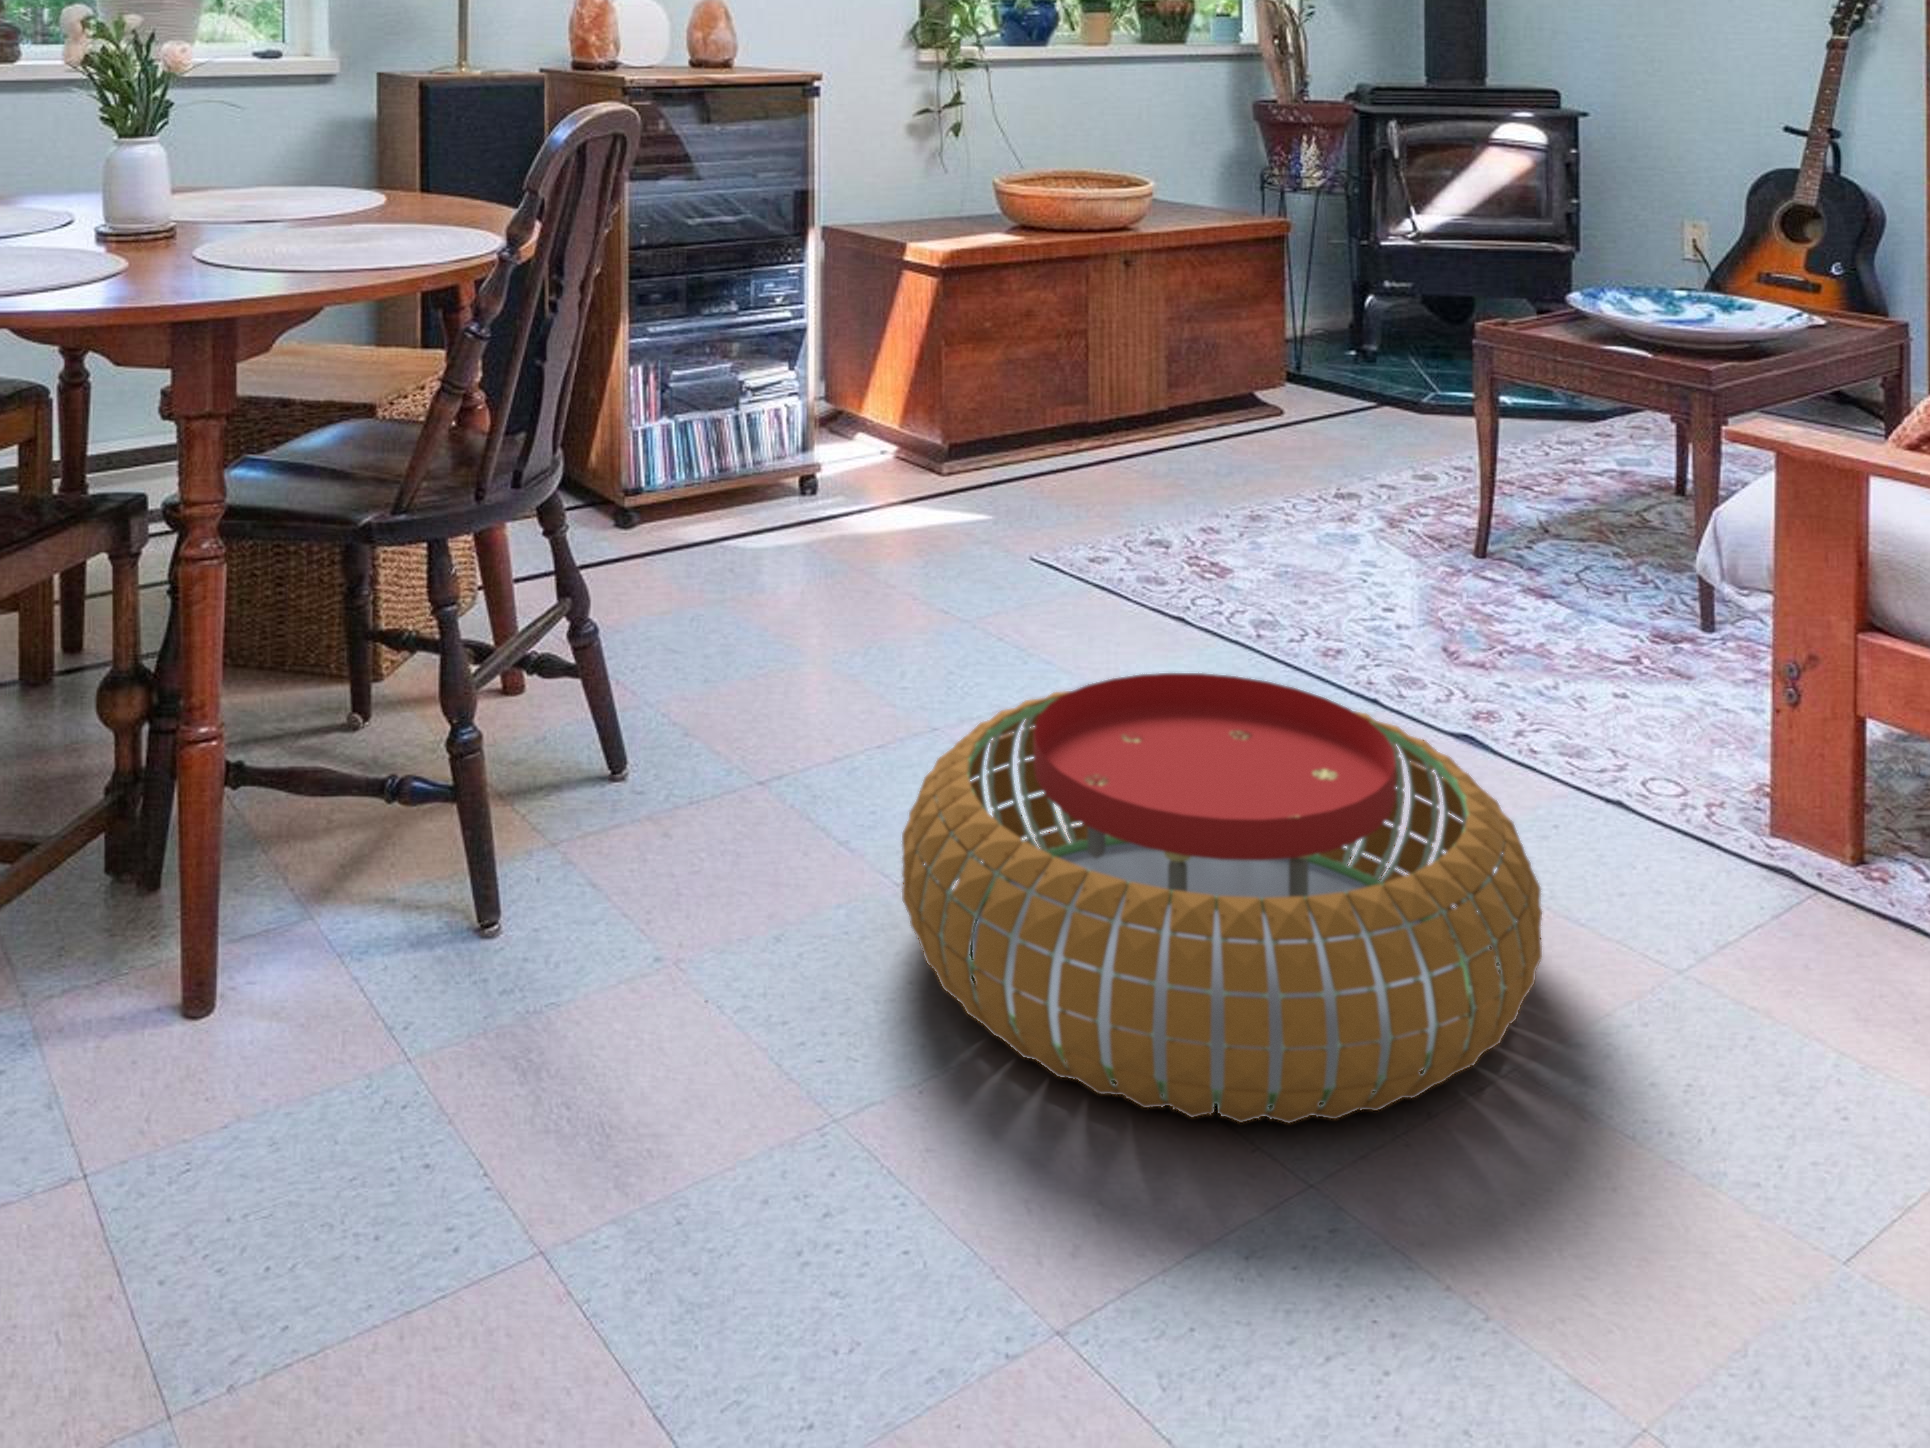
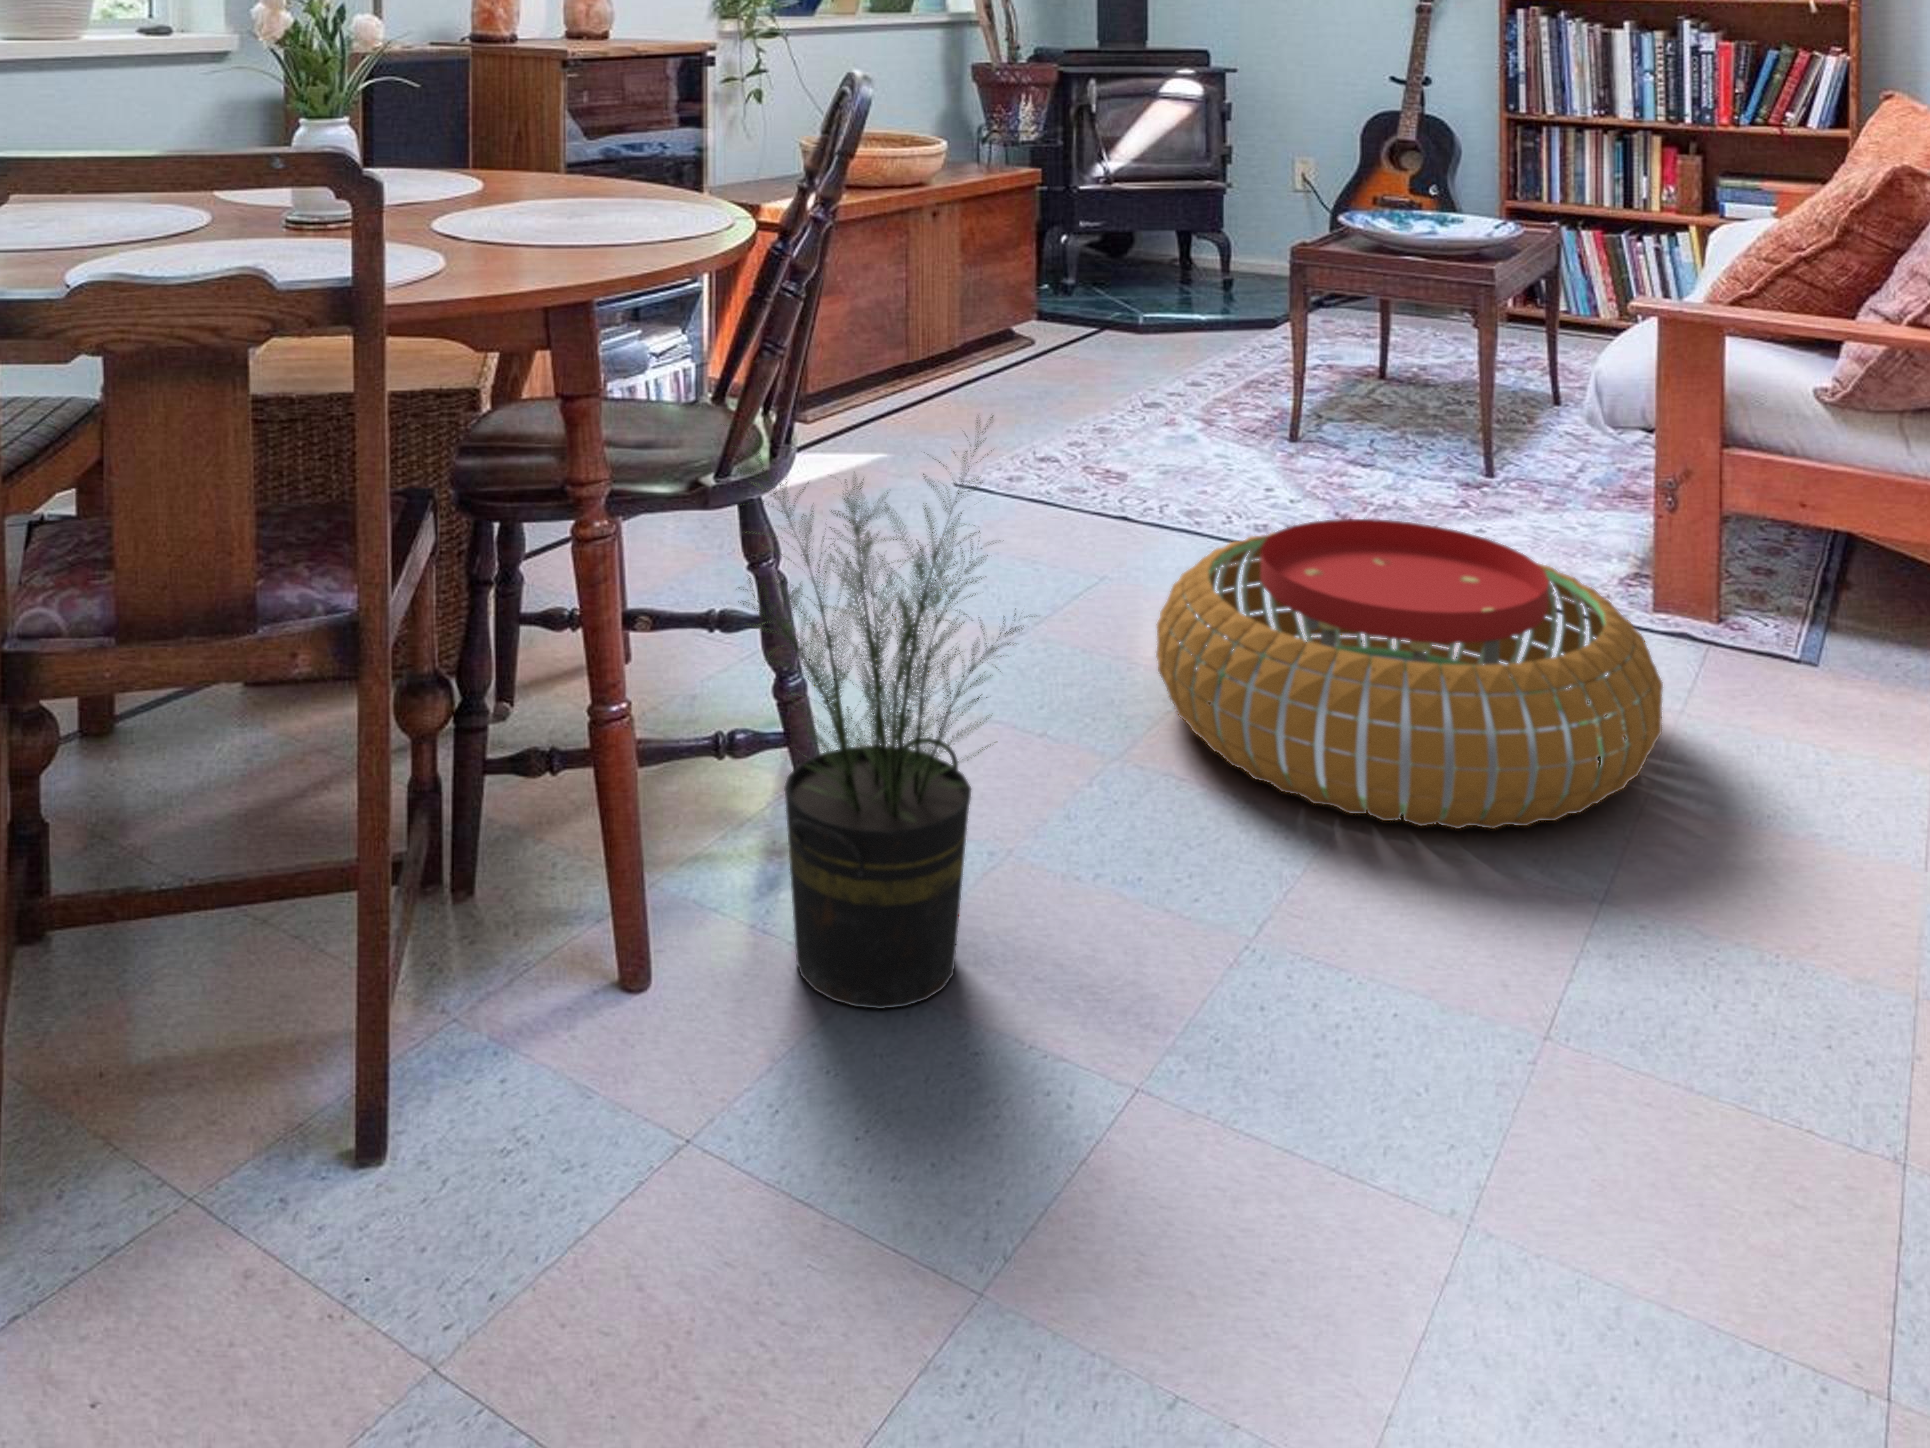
potted plant: none [47,478,493,1190] -> present [737,415,1024,1009]

